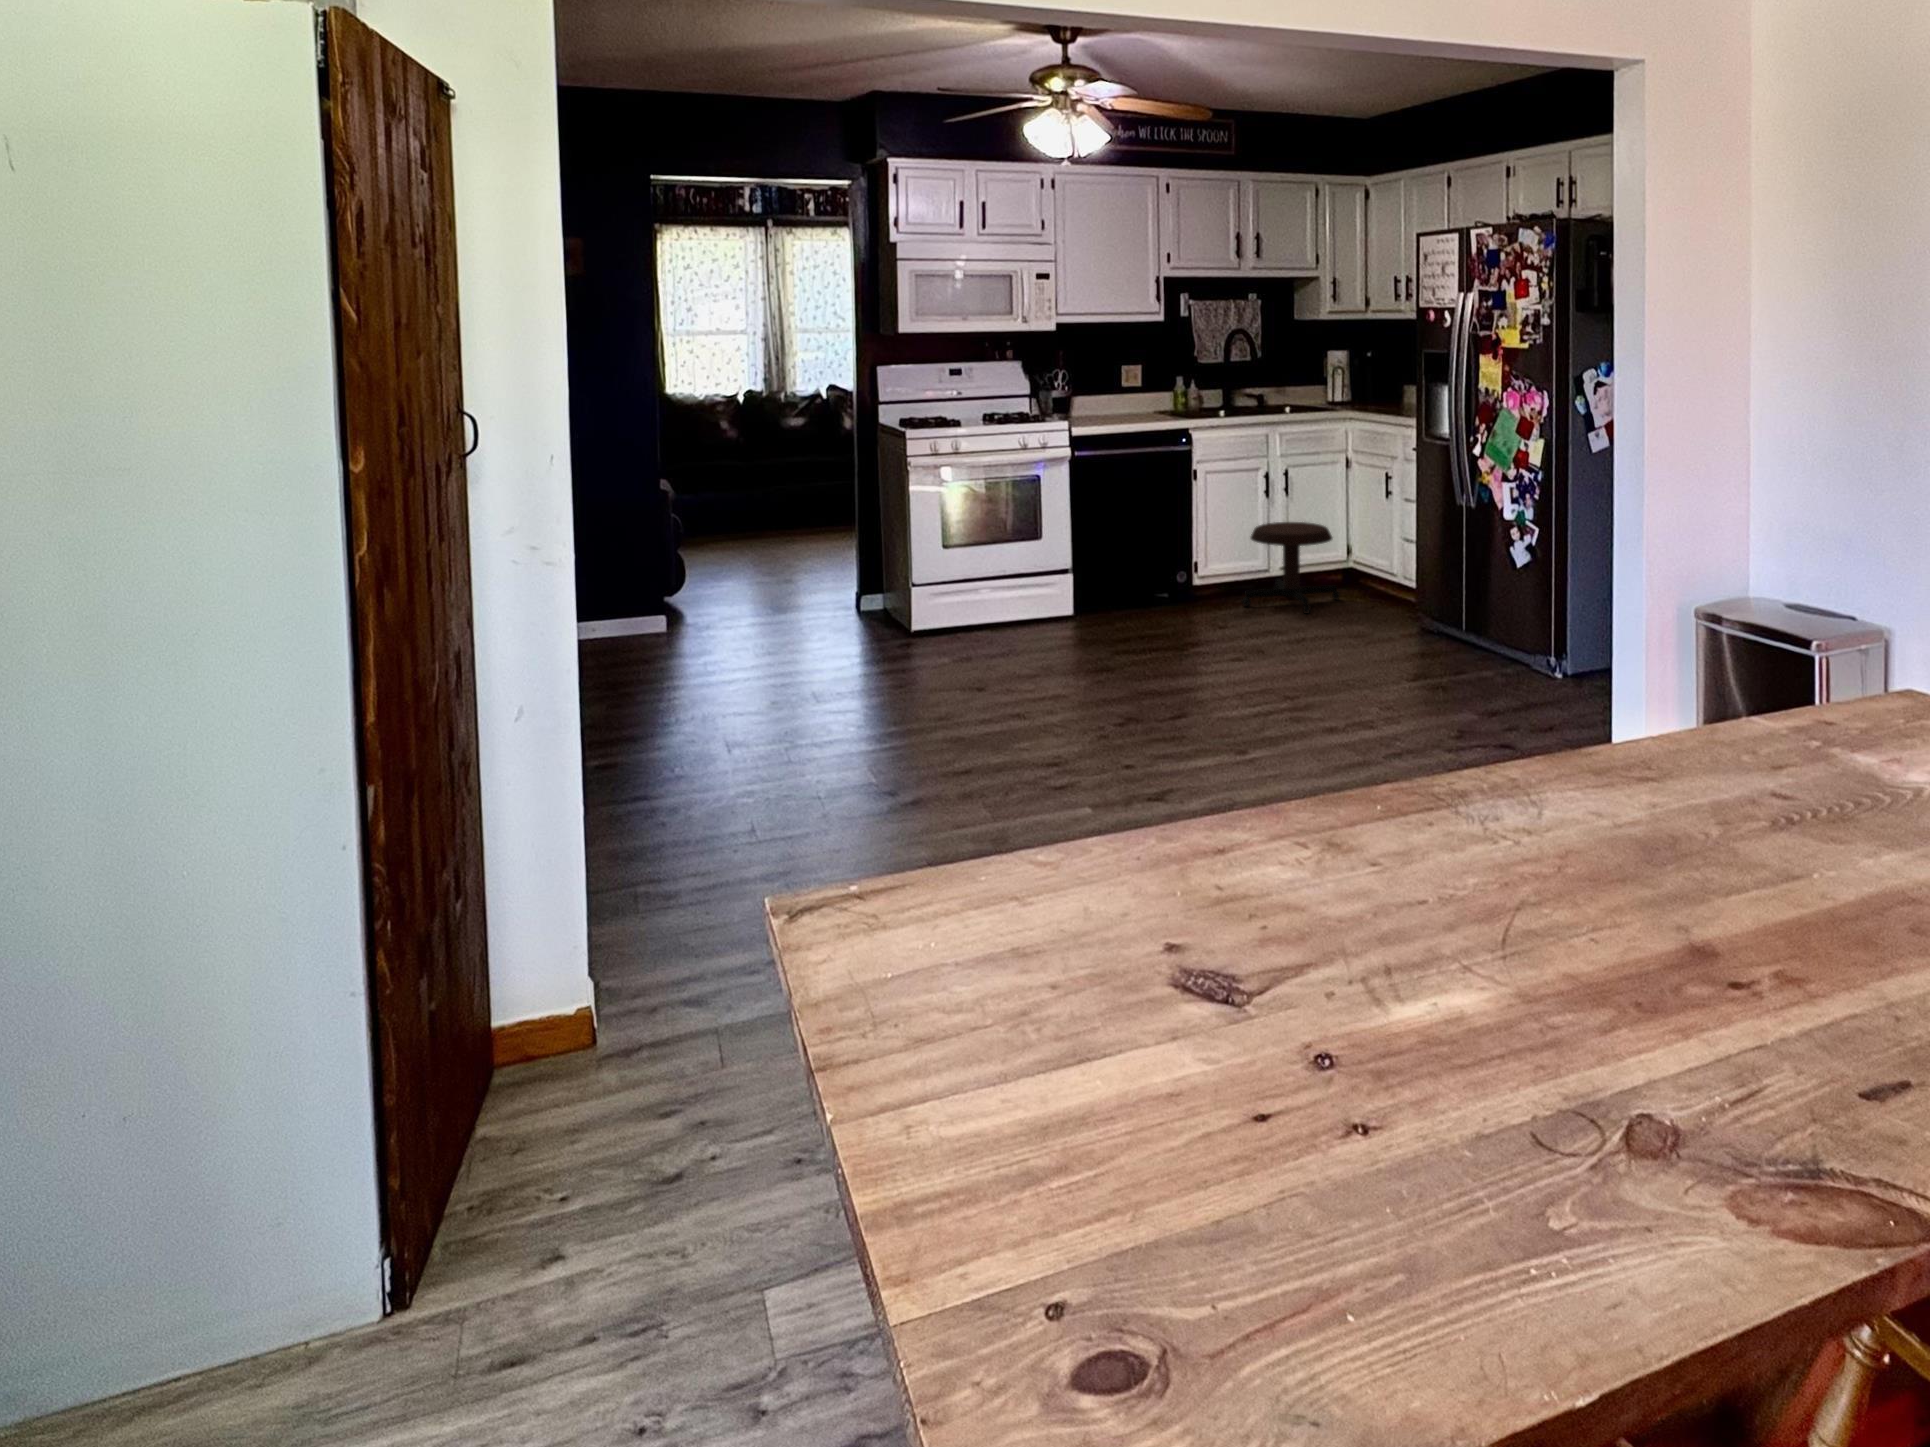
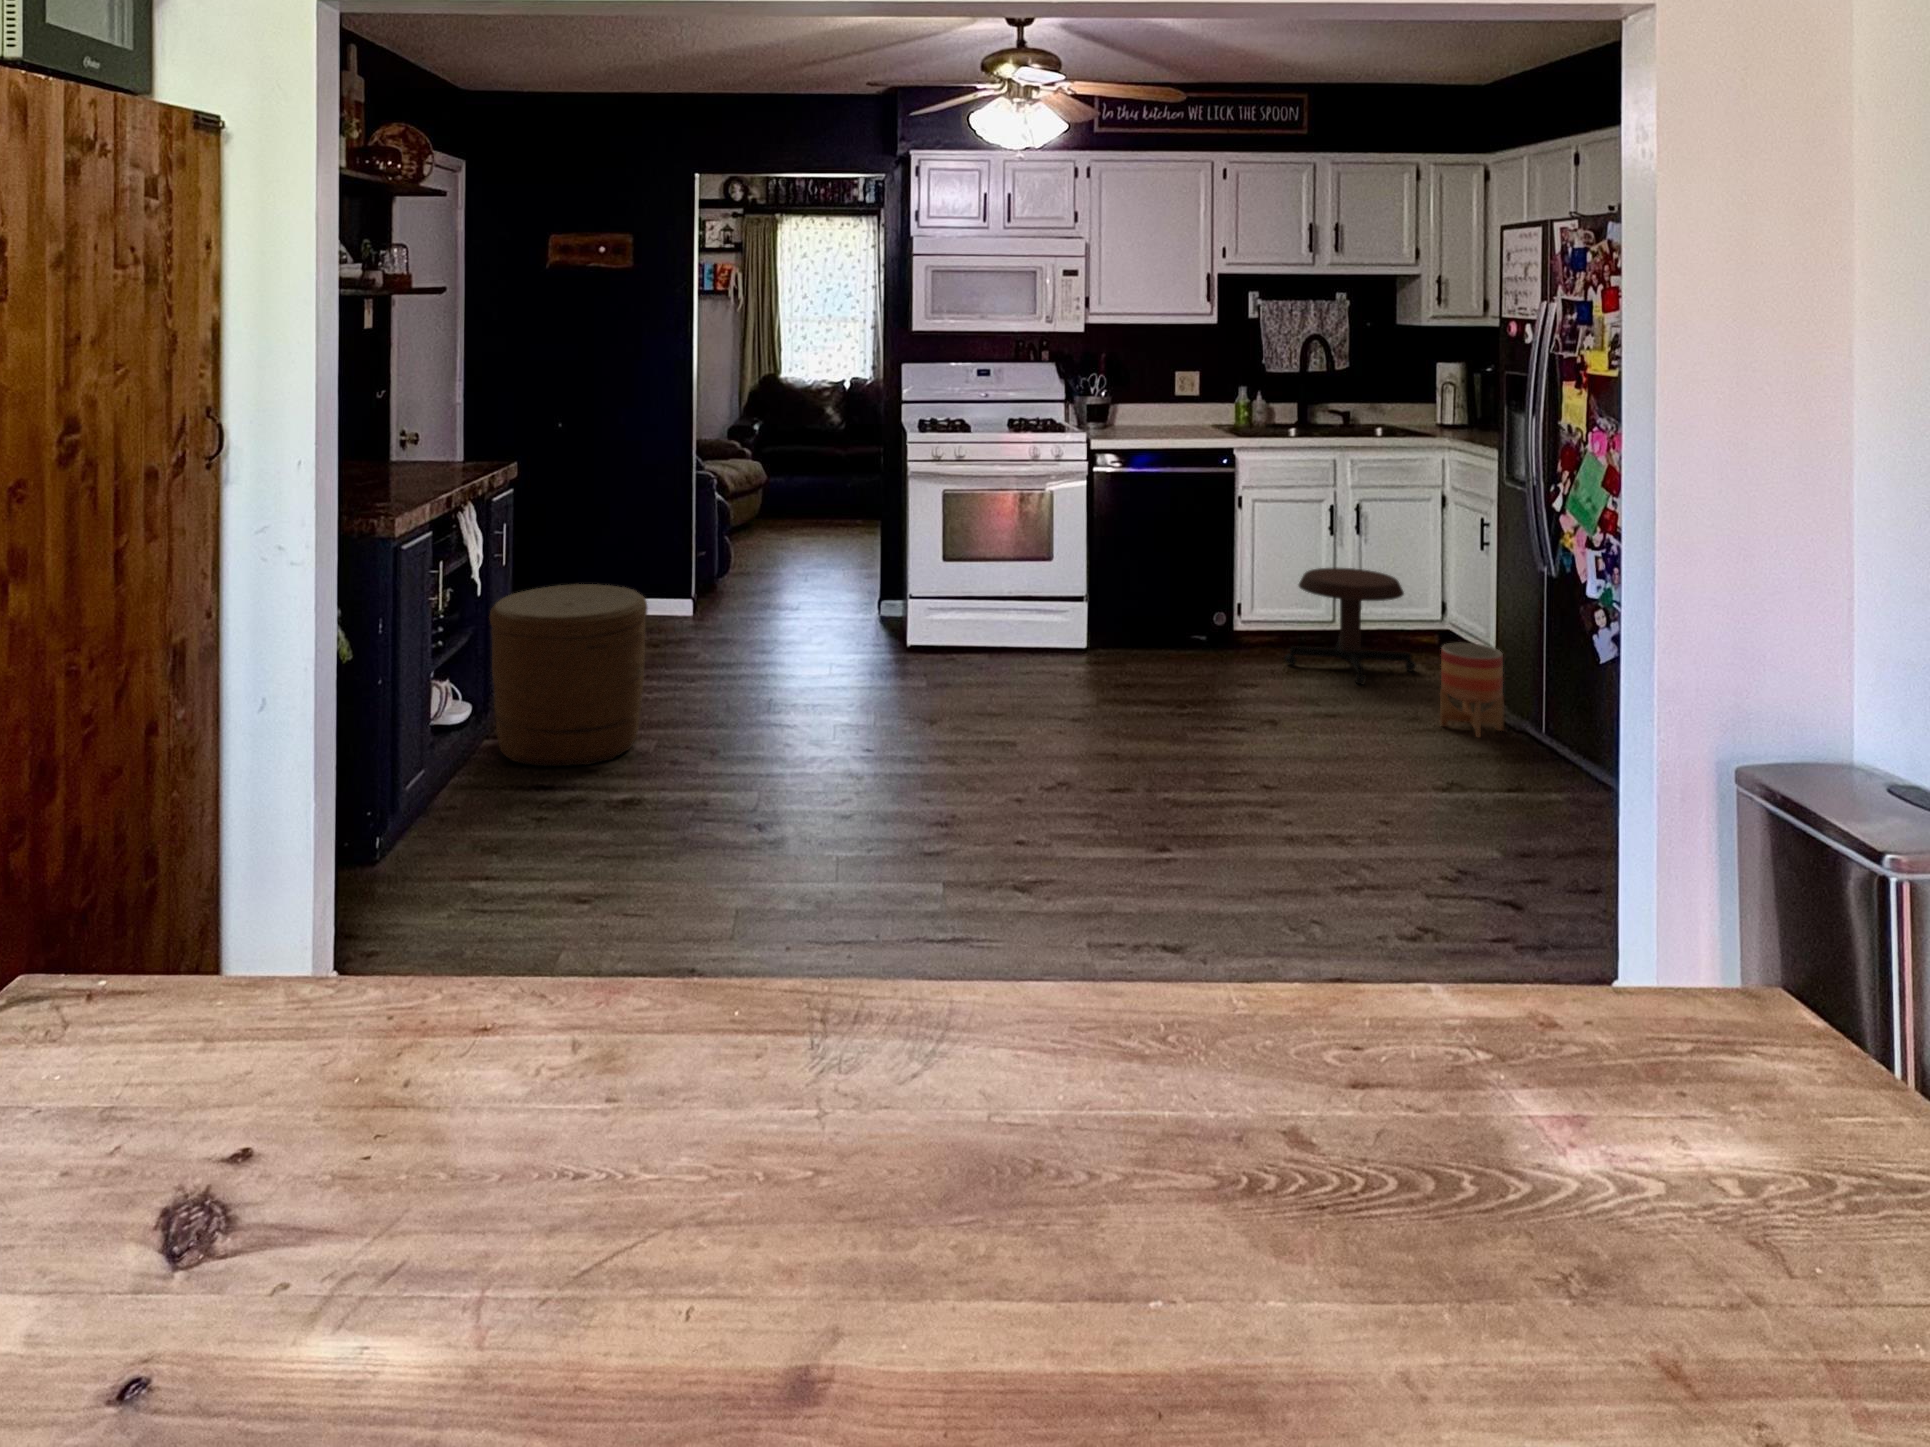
planter: none [1381,567,1425,638] -> present [1440,643,1504,737]
basket: none [542,595,715,783] -> present [489,584,647,766]

